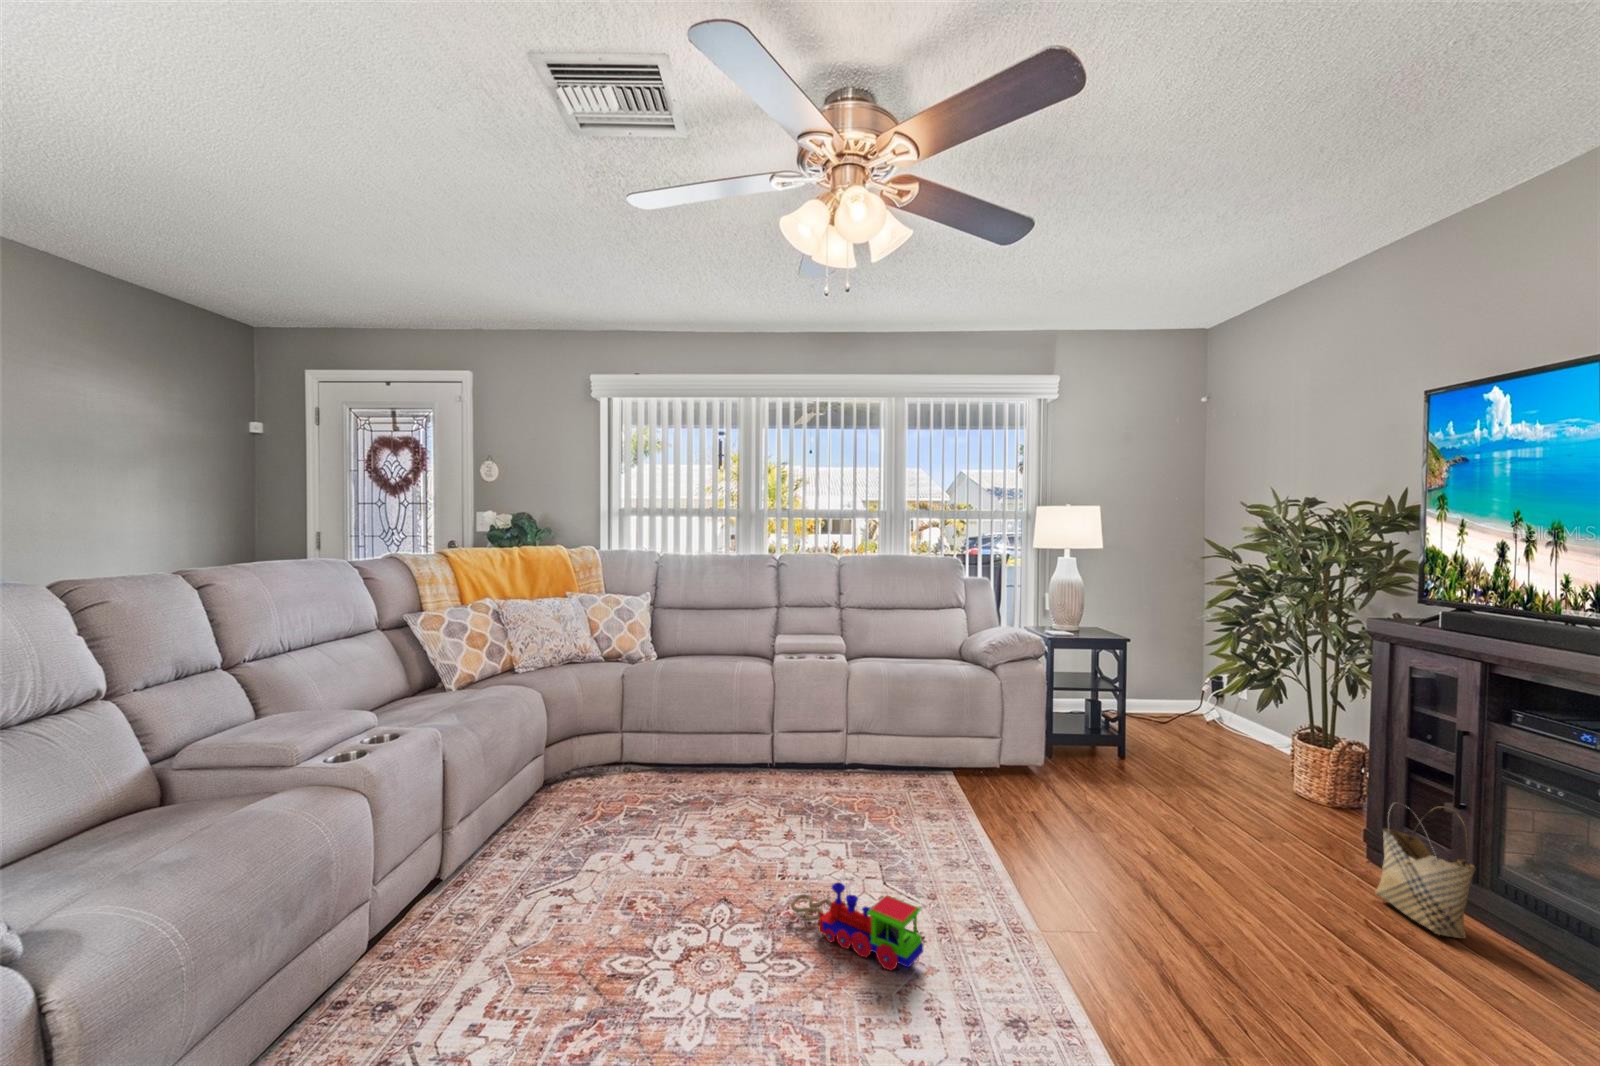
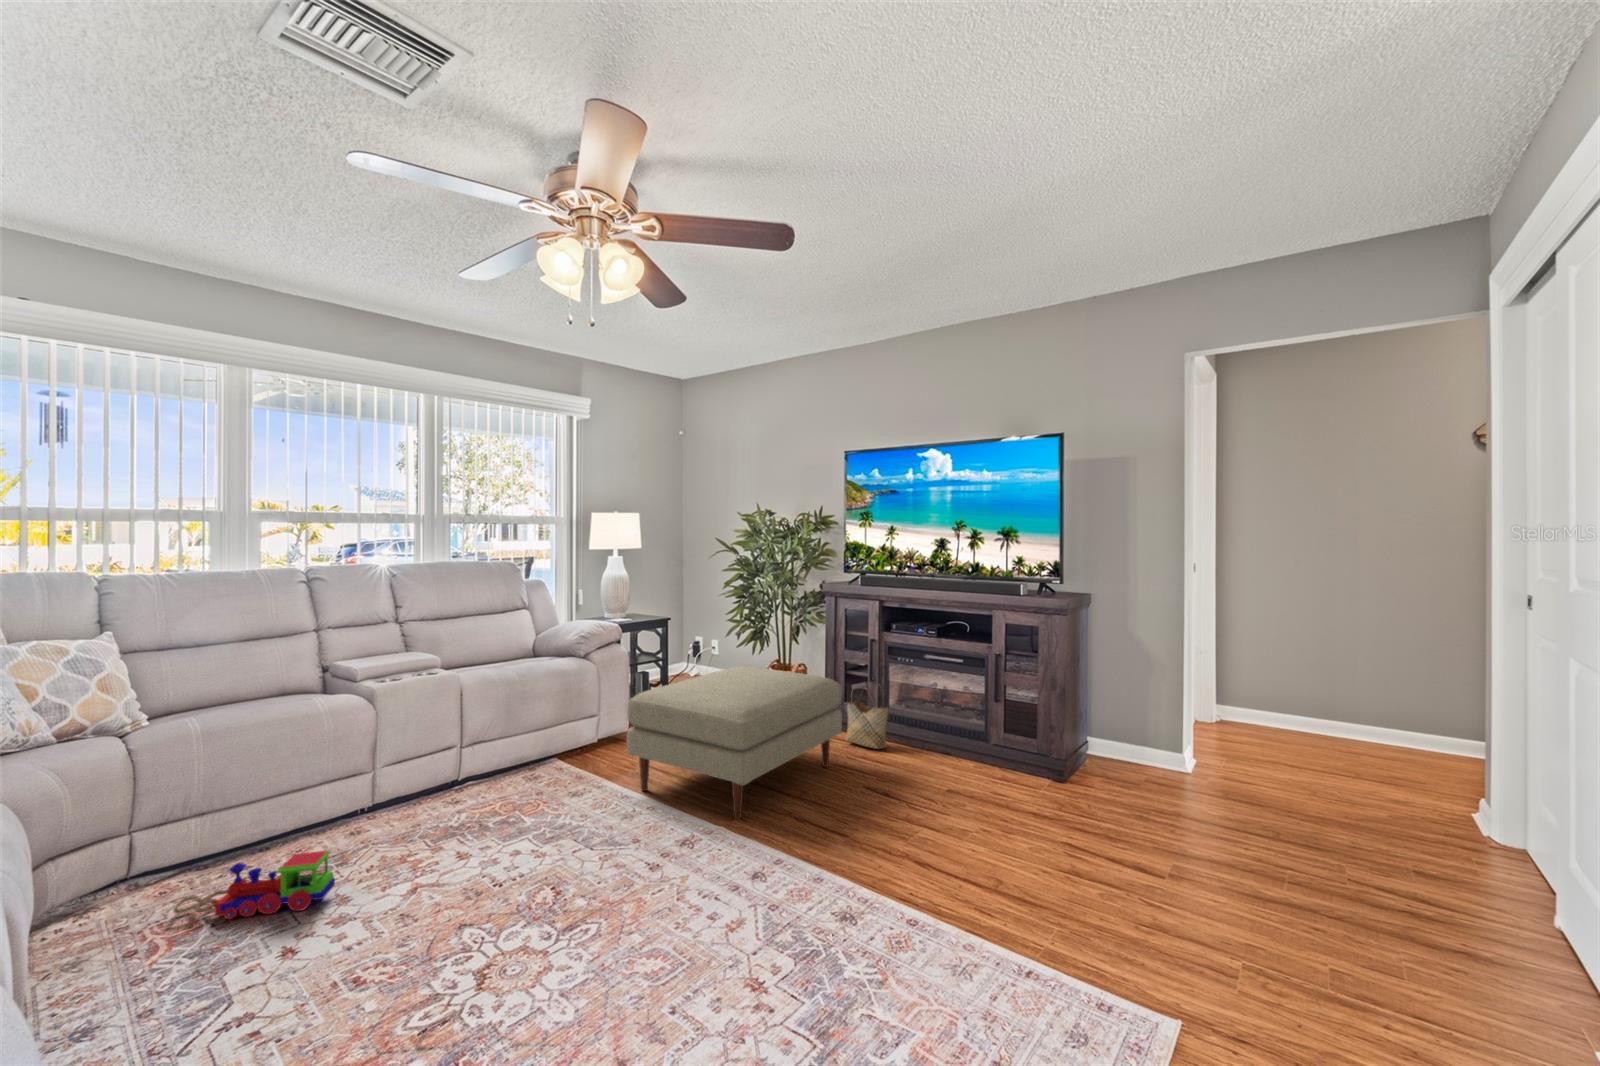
ottoman: none [982,720,1332,934] -> present [627,666,842,819]
toy train: present [791,882,923,971] -> present [173,851,335,919]

